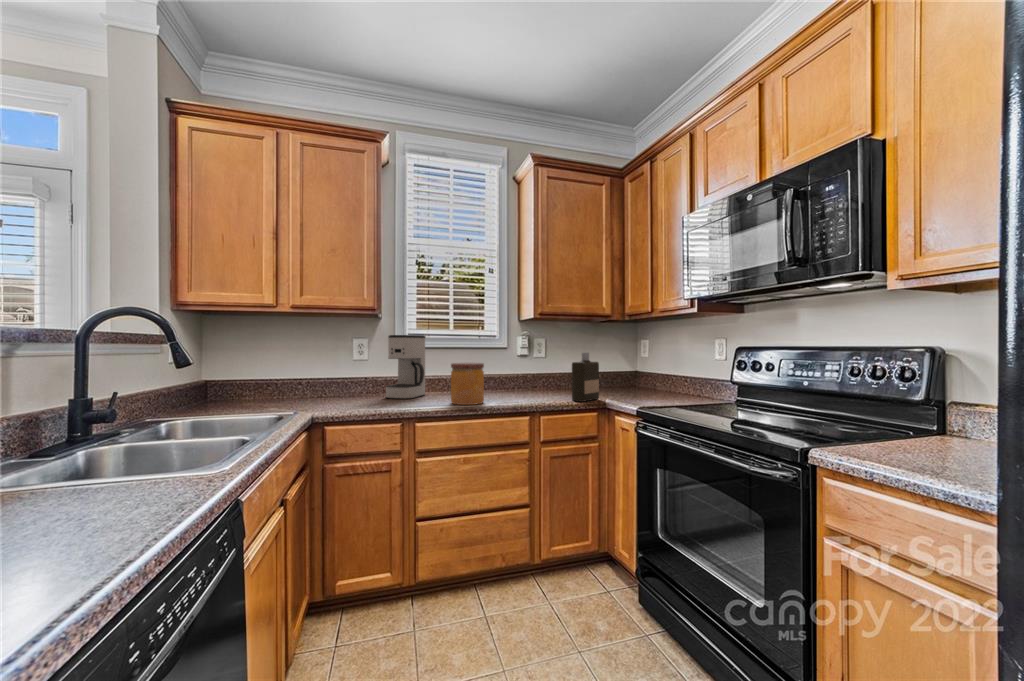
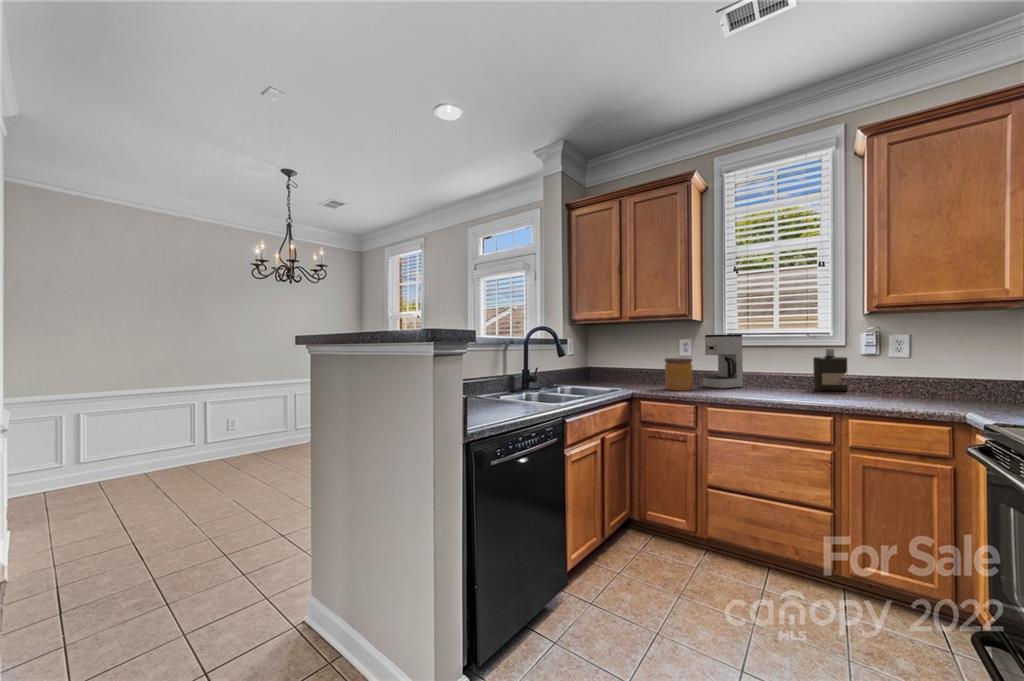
bottle: present [572,352,599,402] -> present [813,349,848,391]
jar: present [451,363,484,405] -> present [665,358,693,391]

